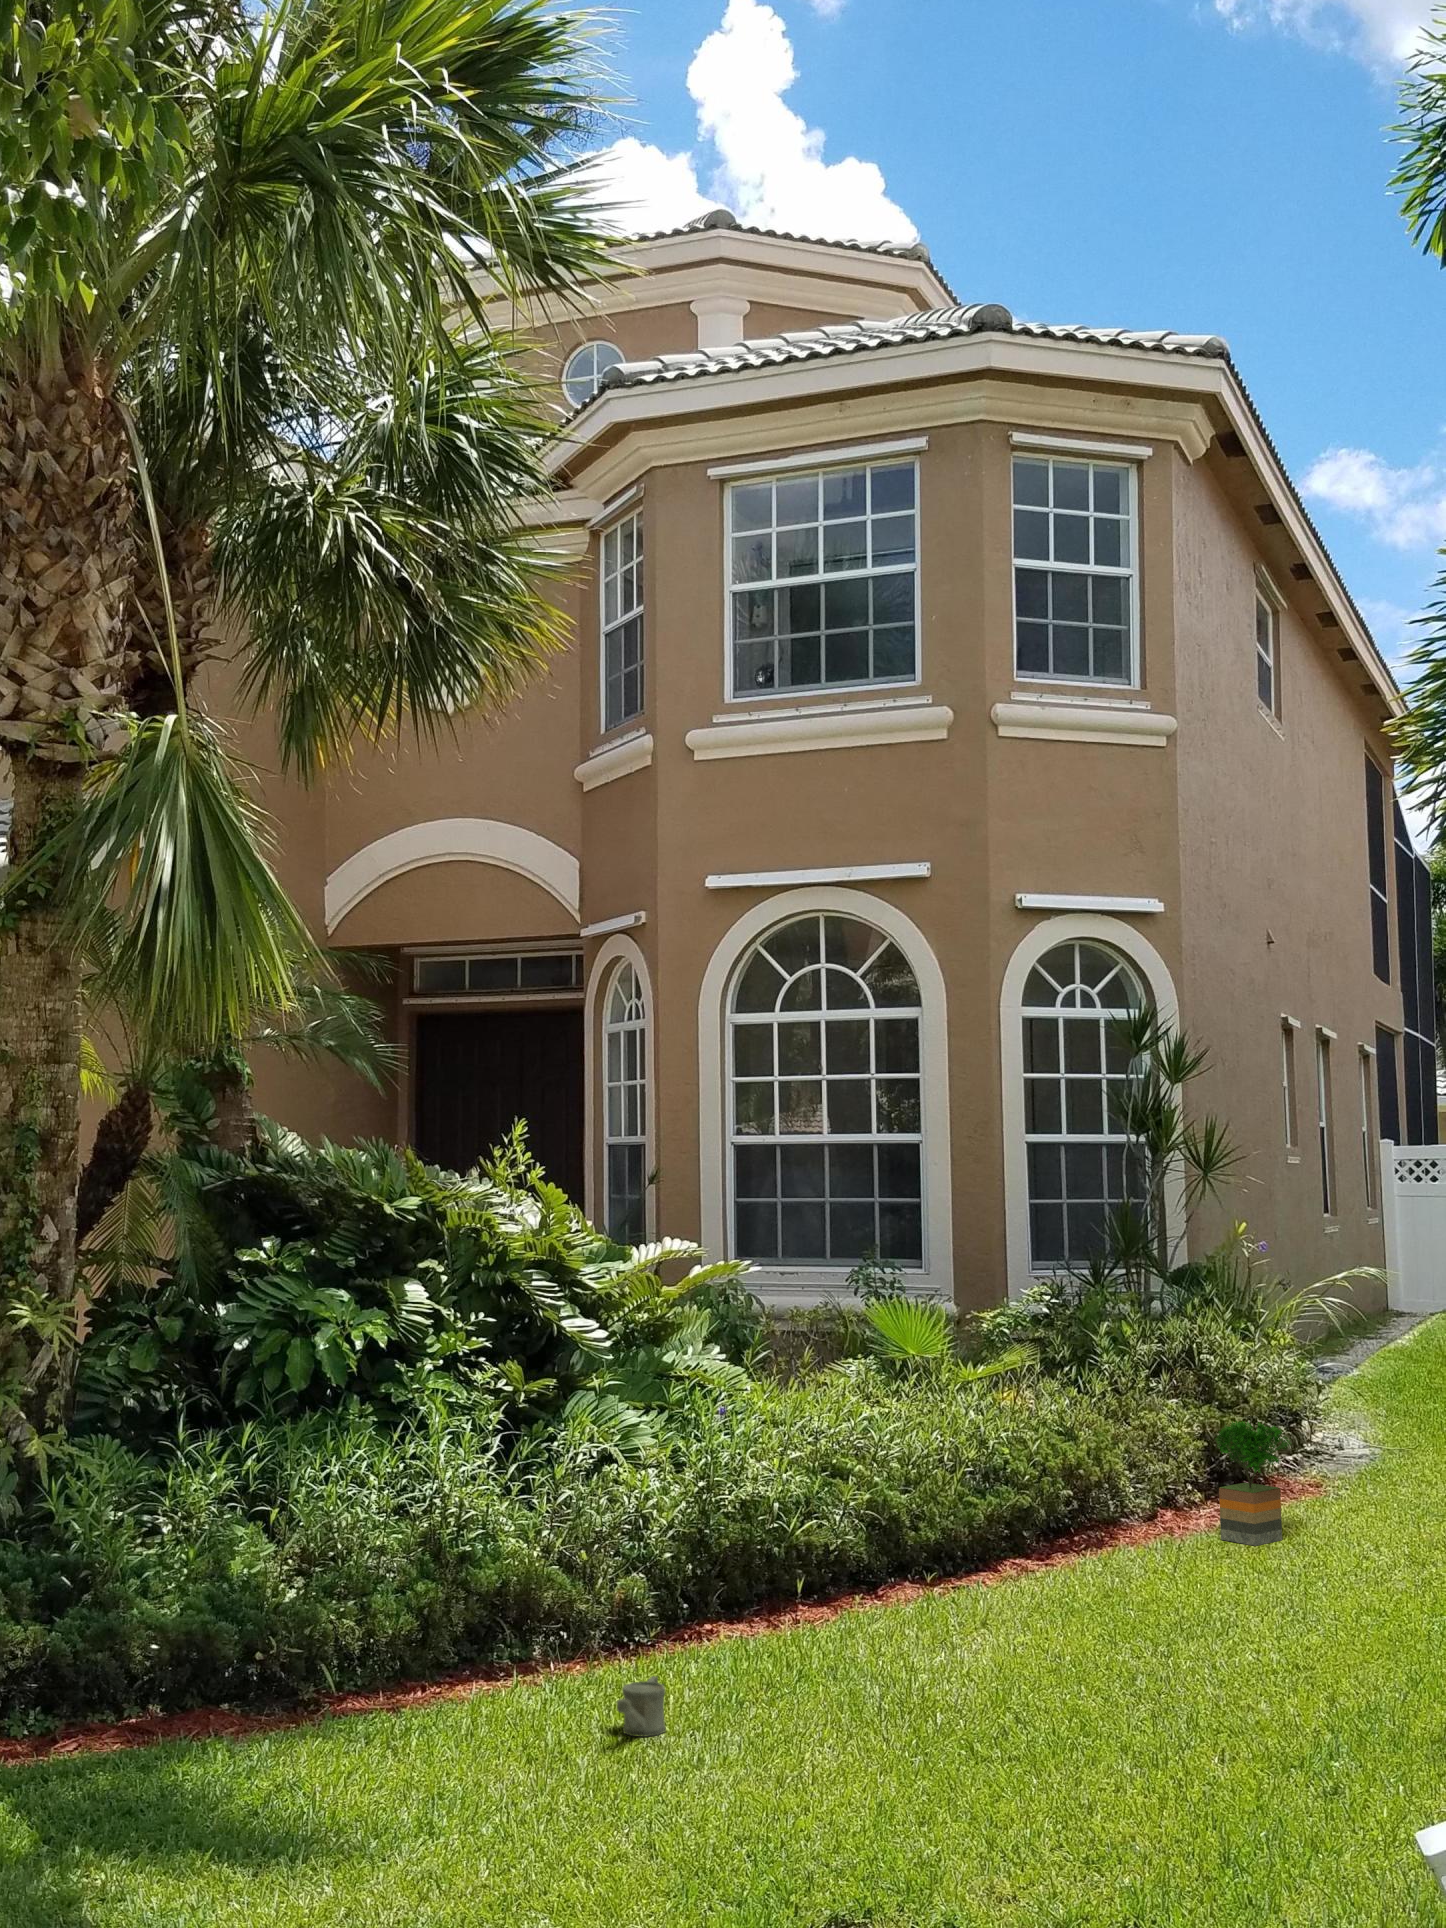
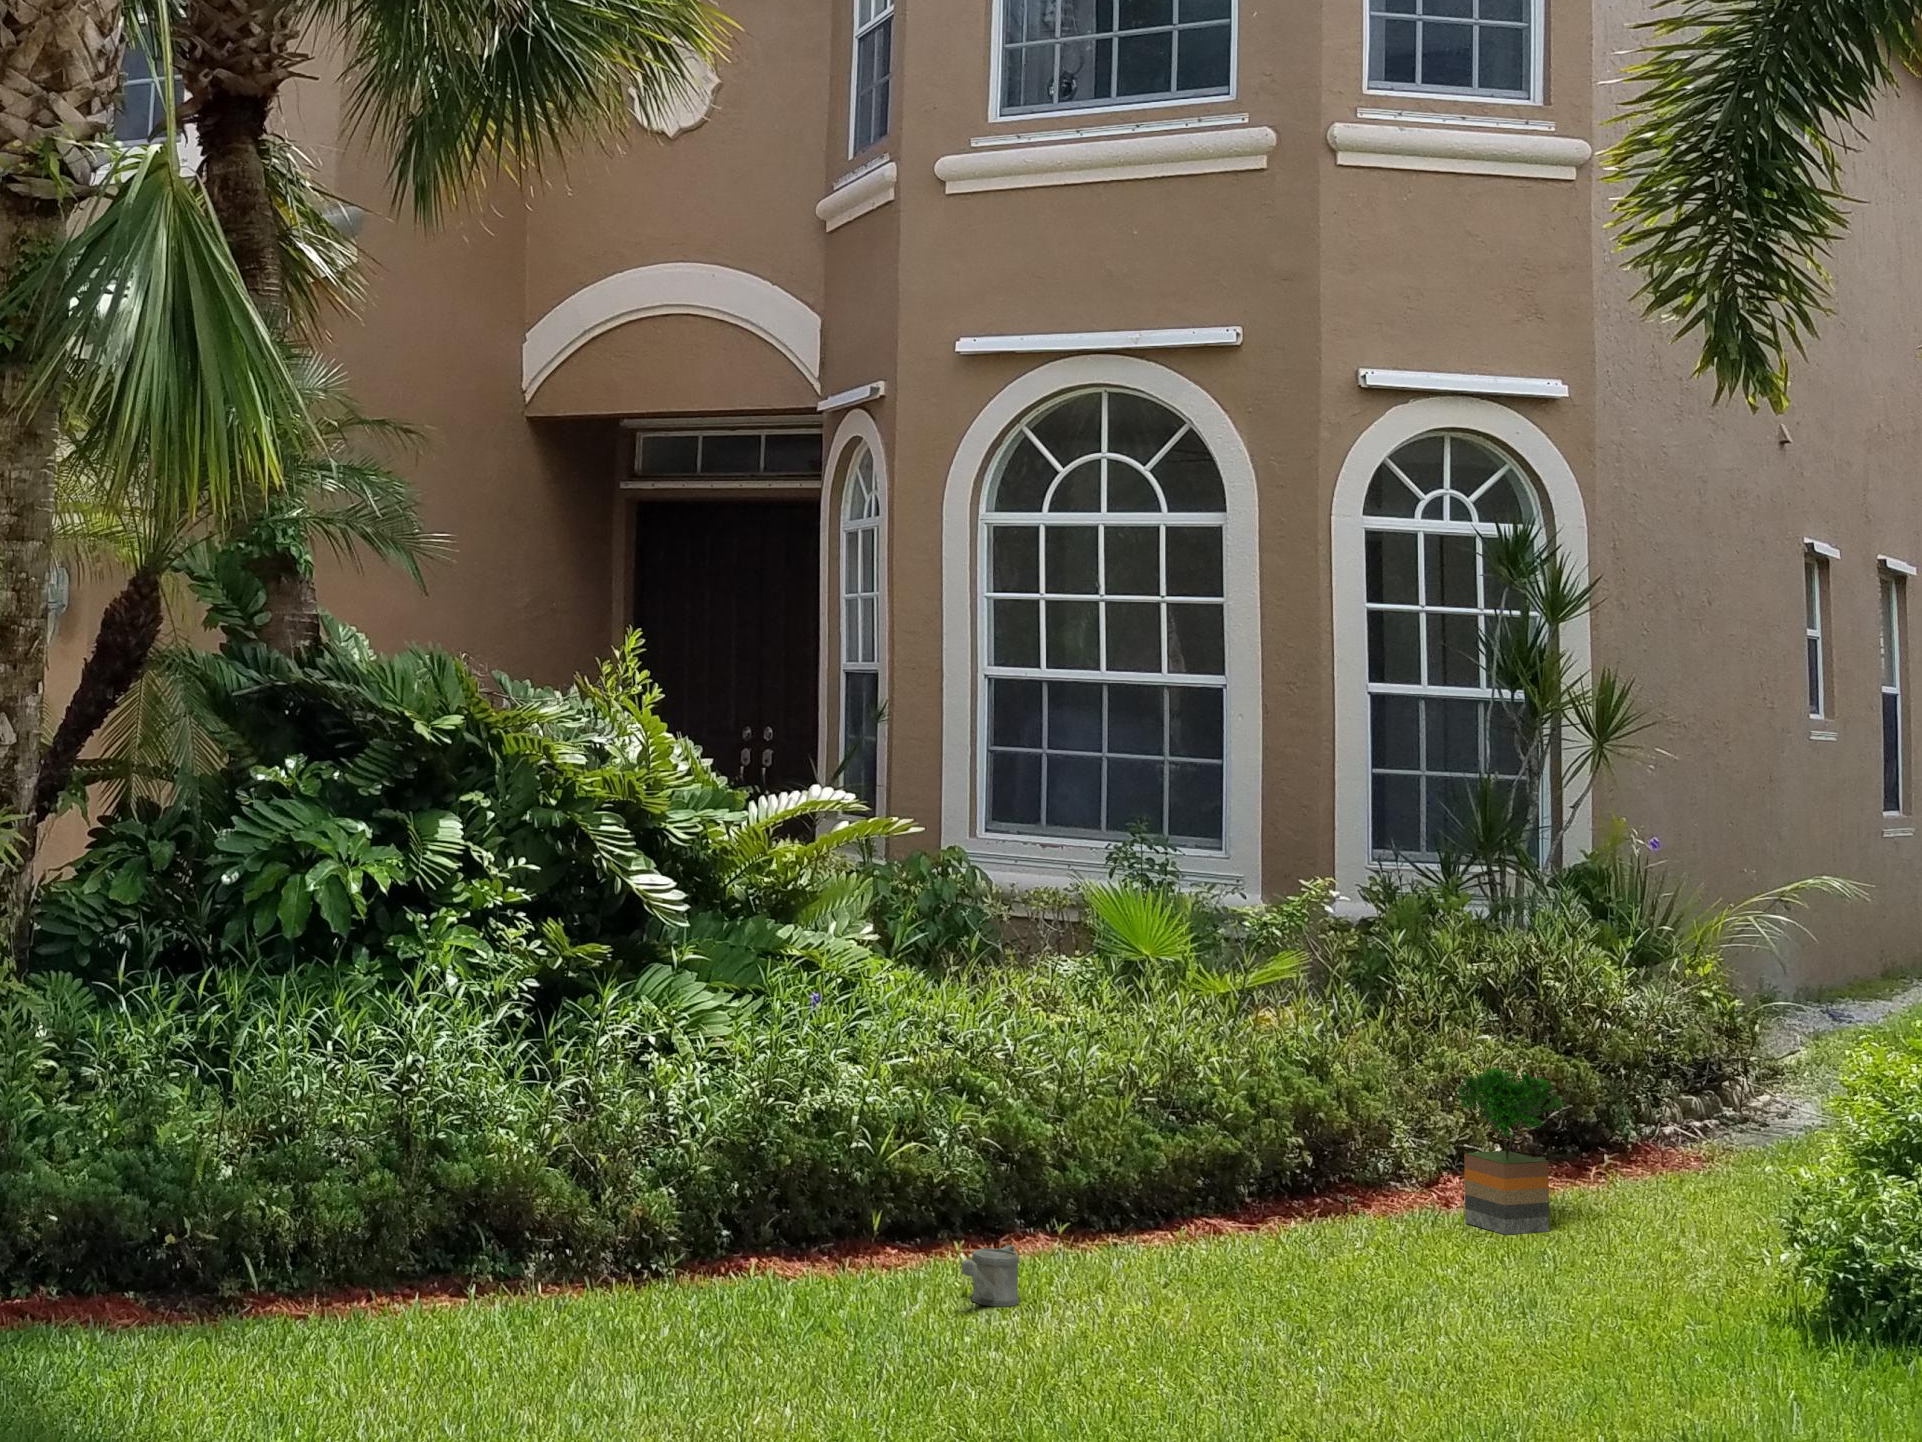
watering can: present [616,1676,666,1737] -> present [962,1245,1019,1307]

